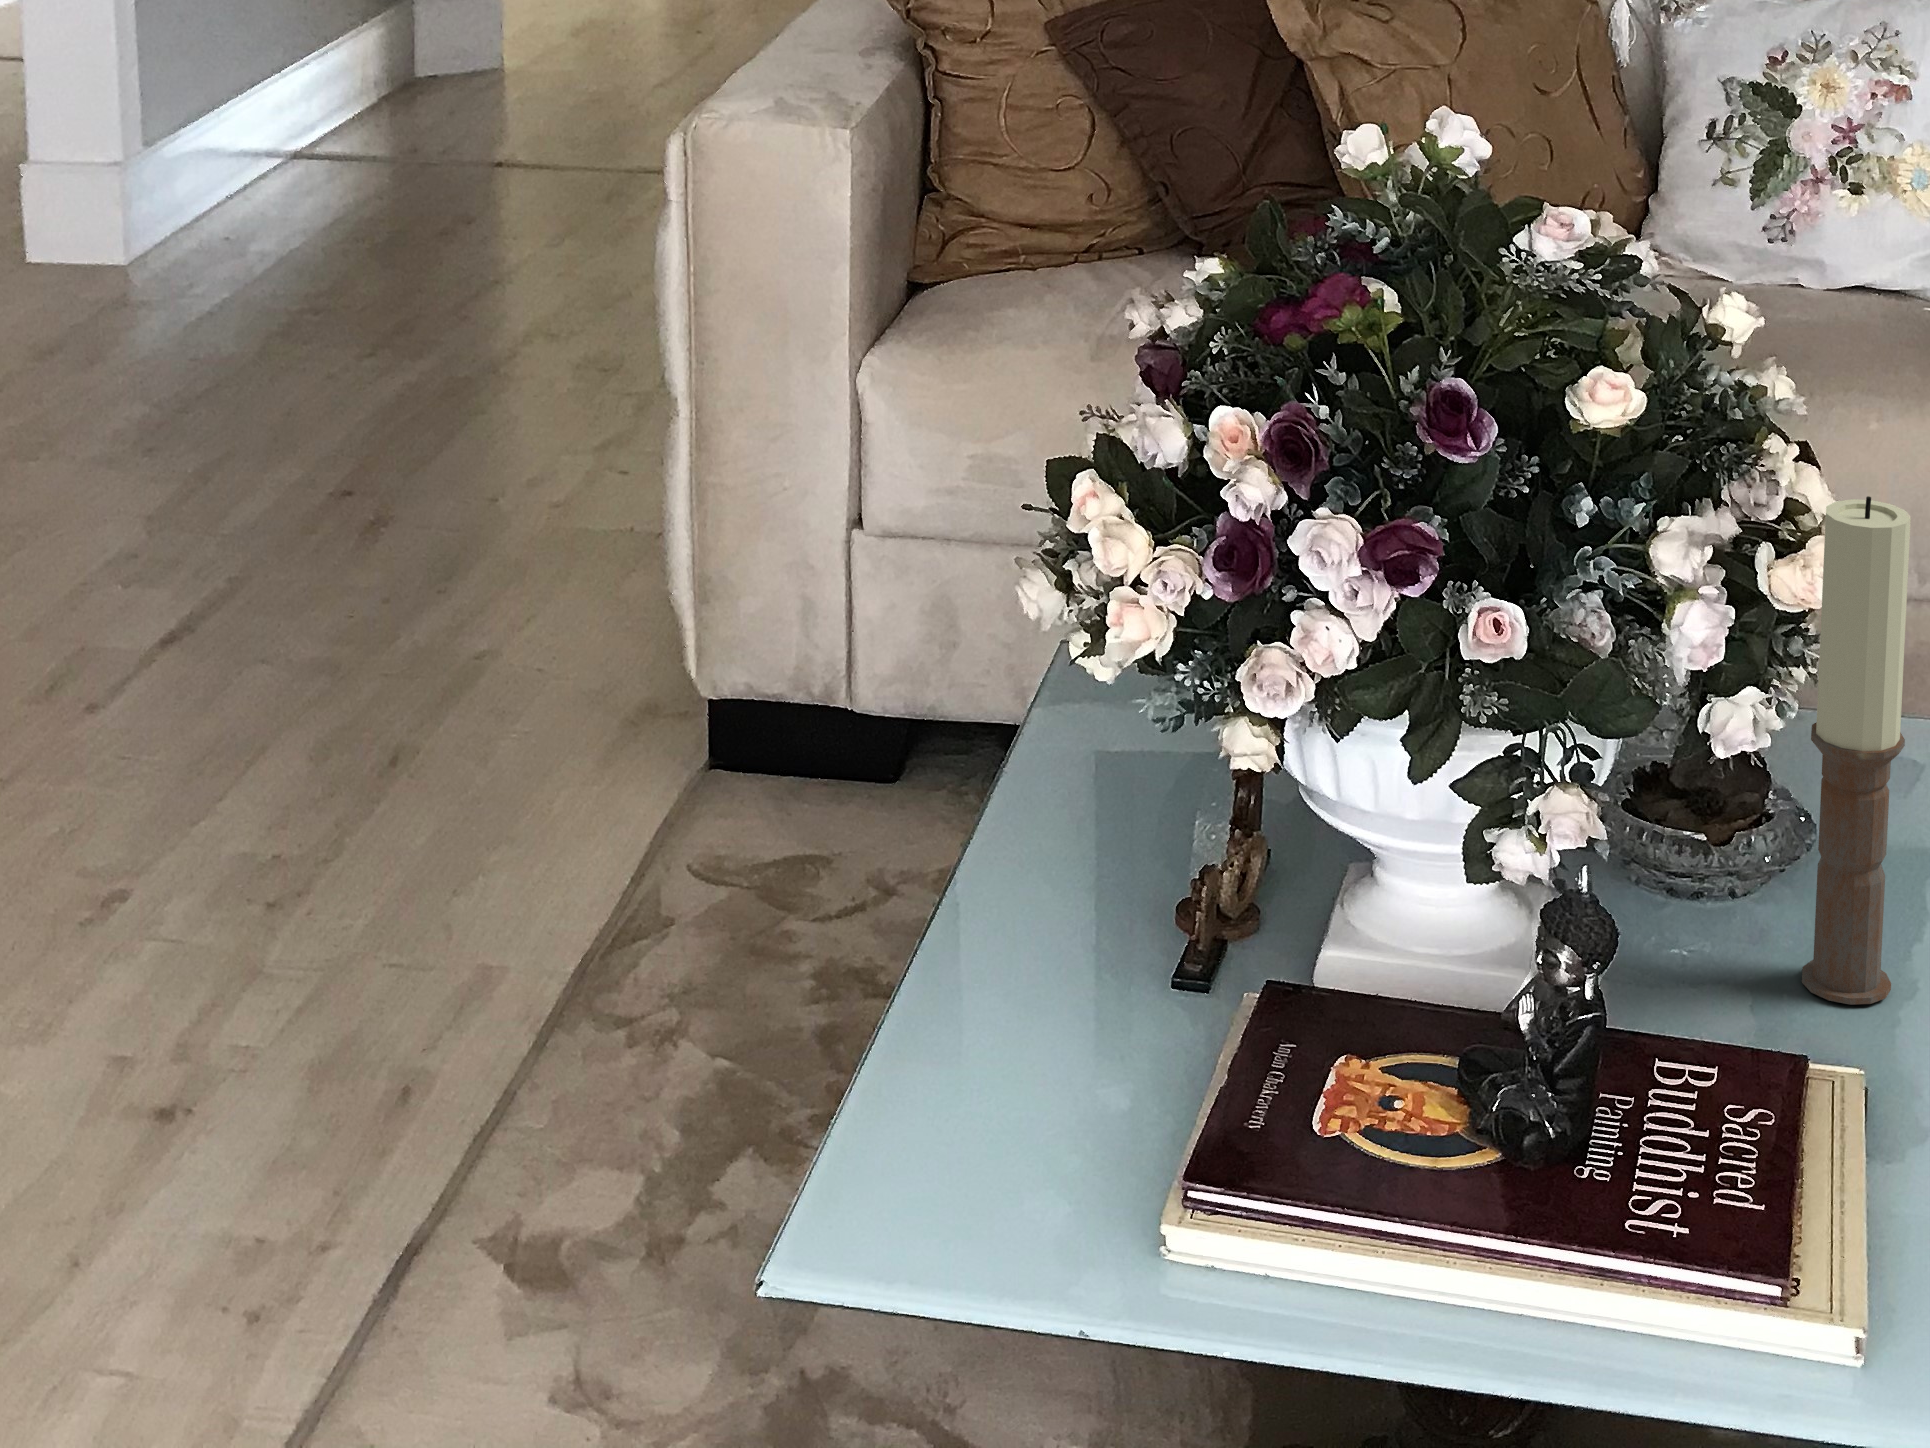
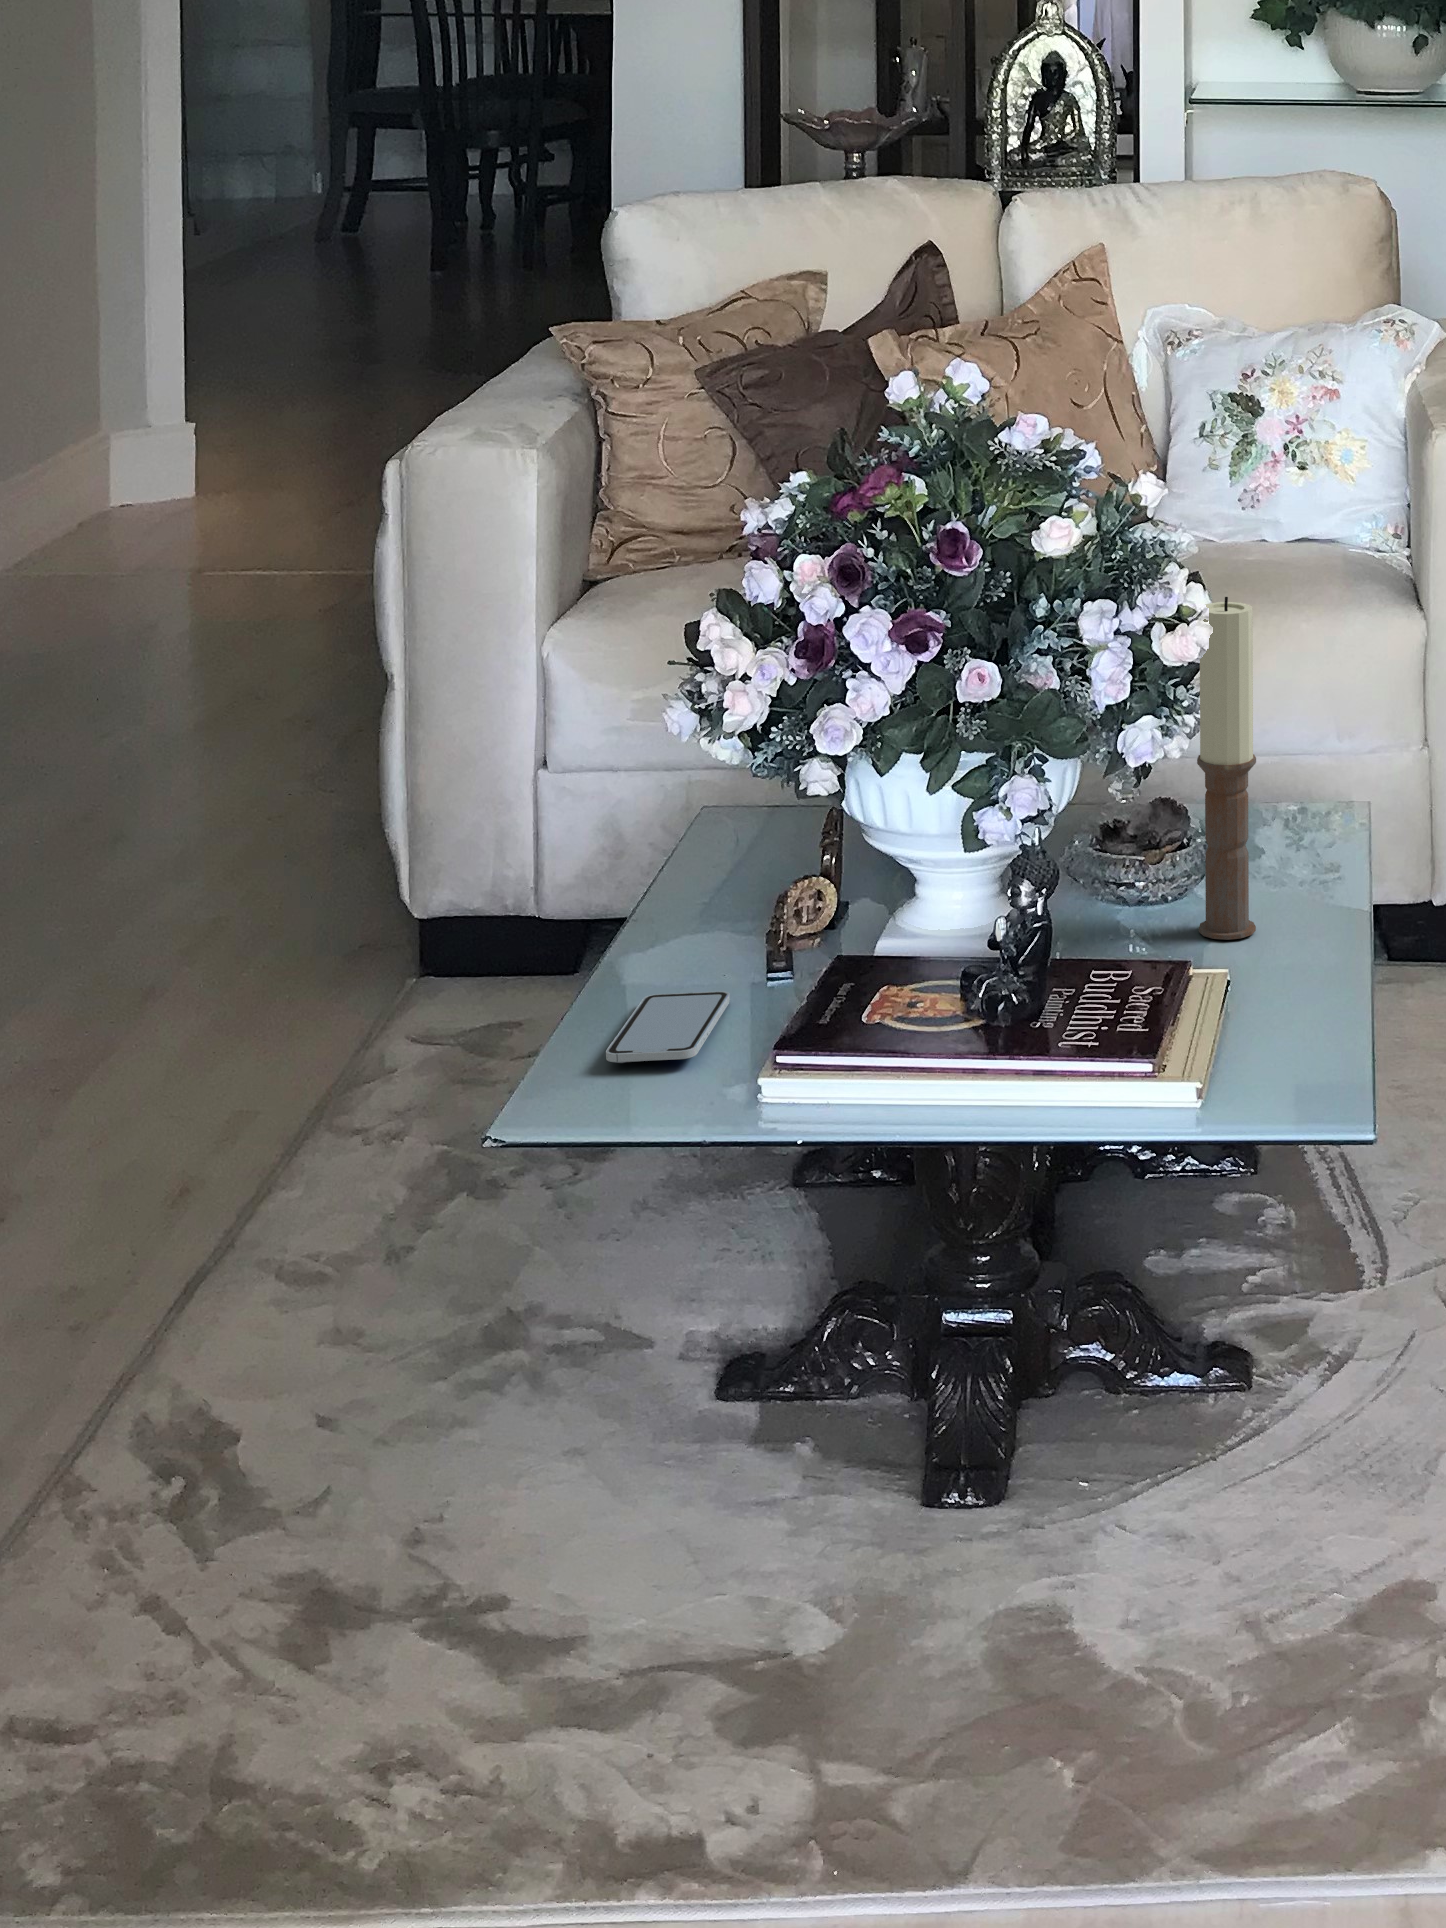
smartphone: none [931,1025,1109,1175] -> present [606,991,730,1063]

